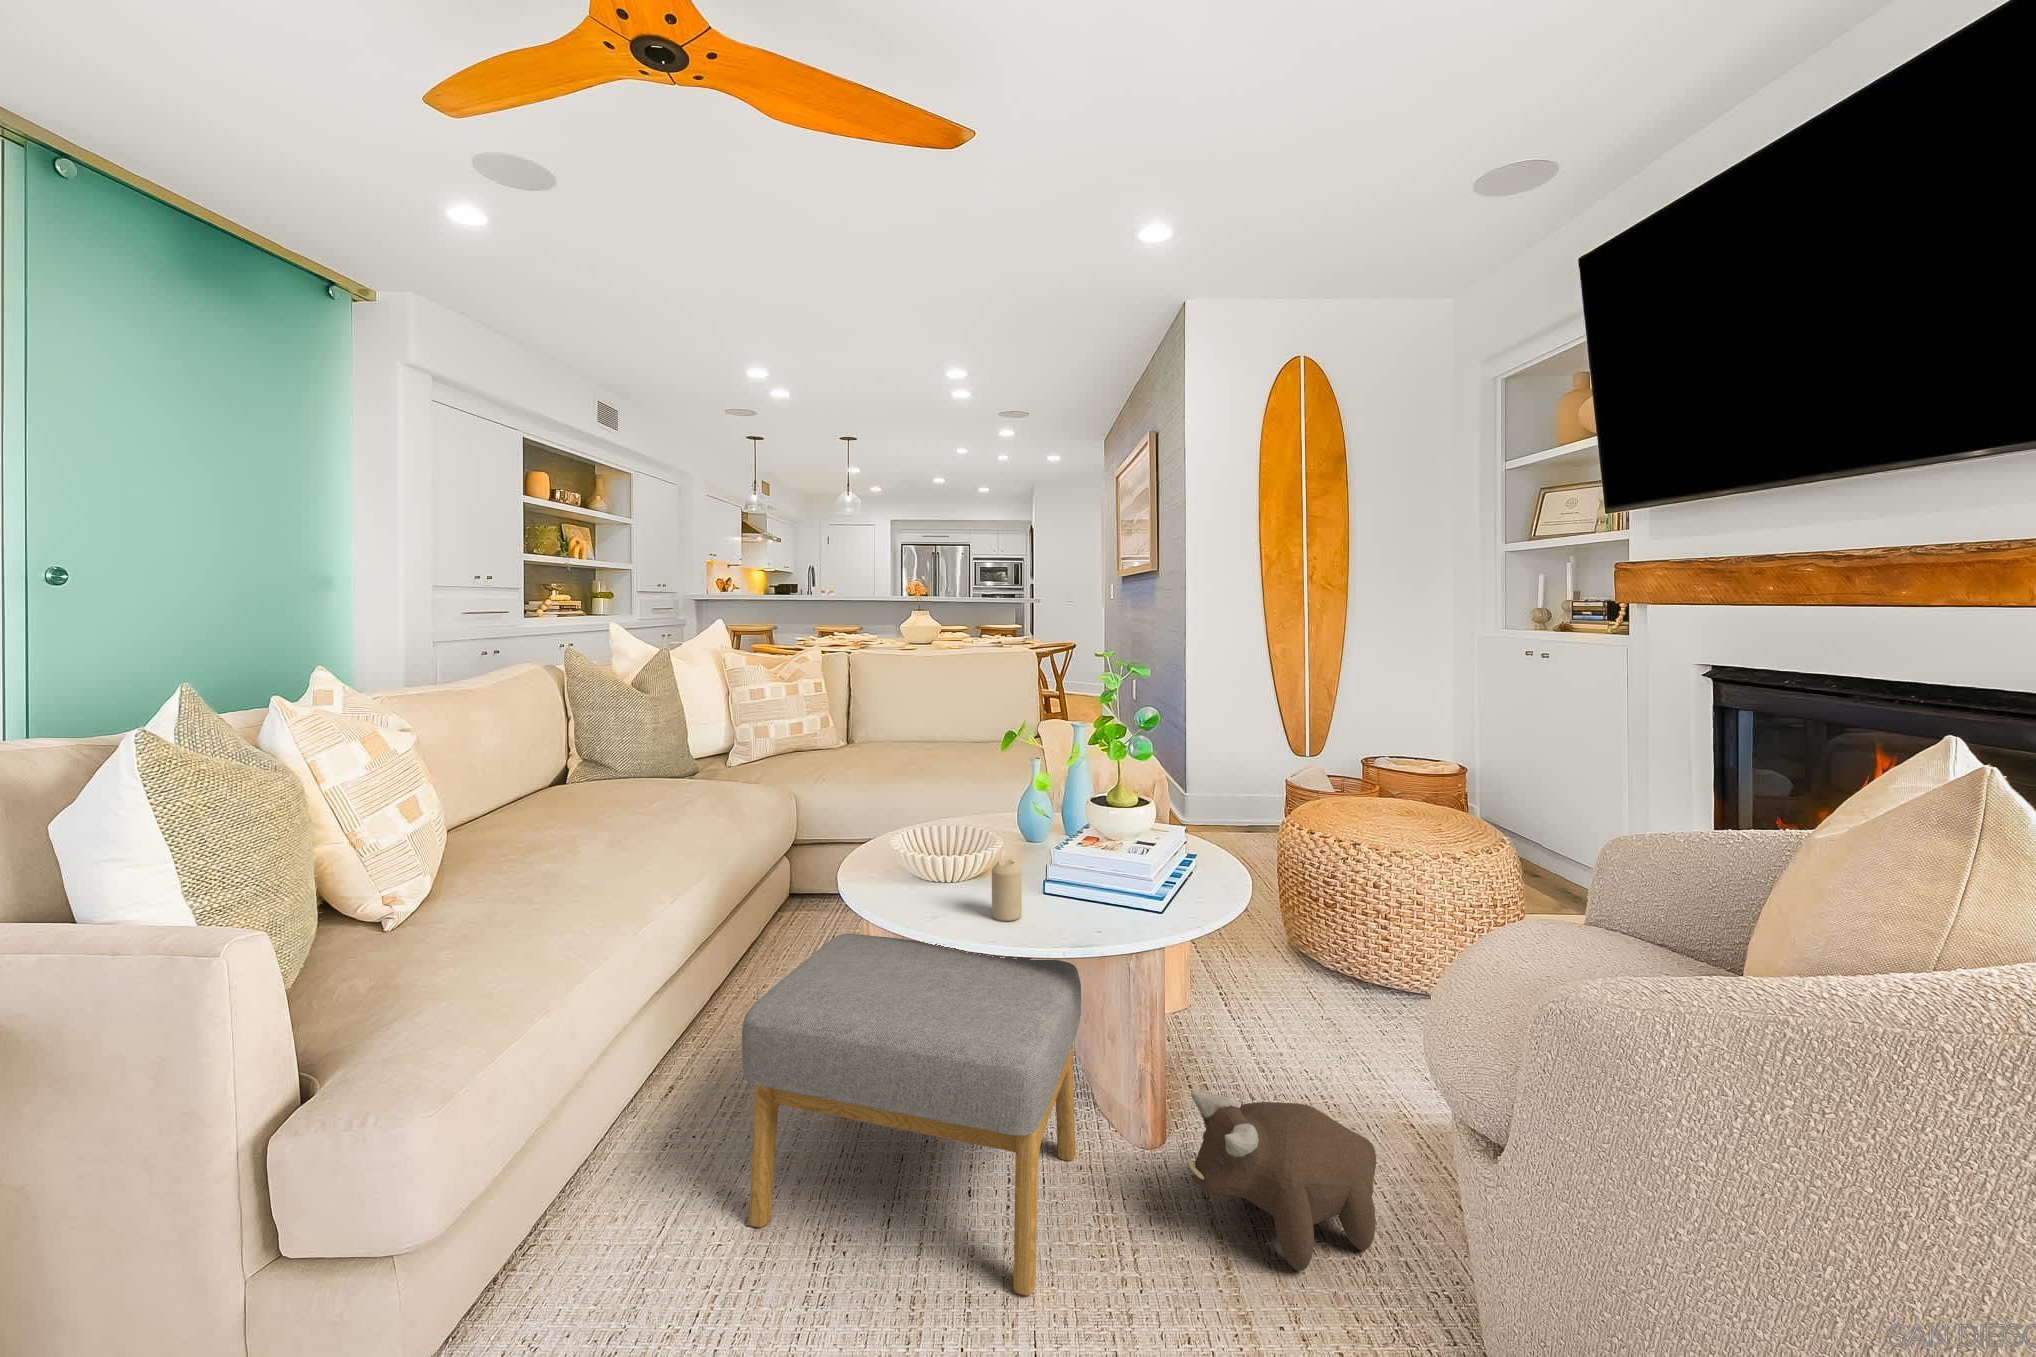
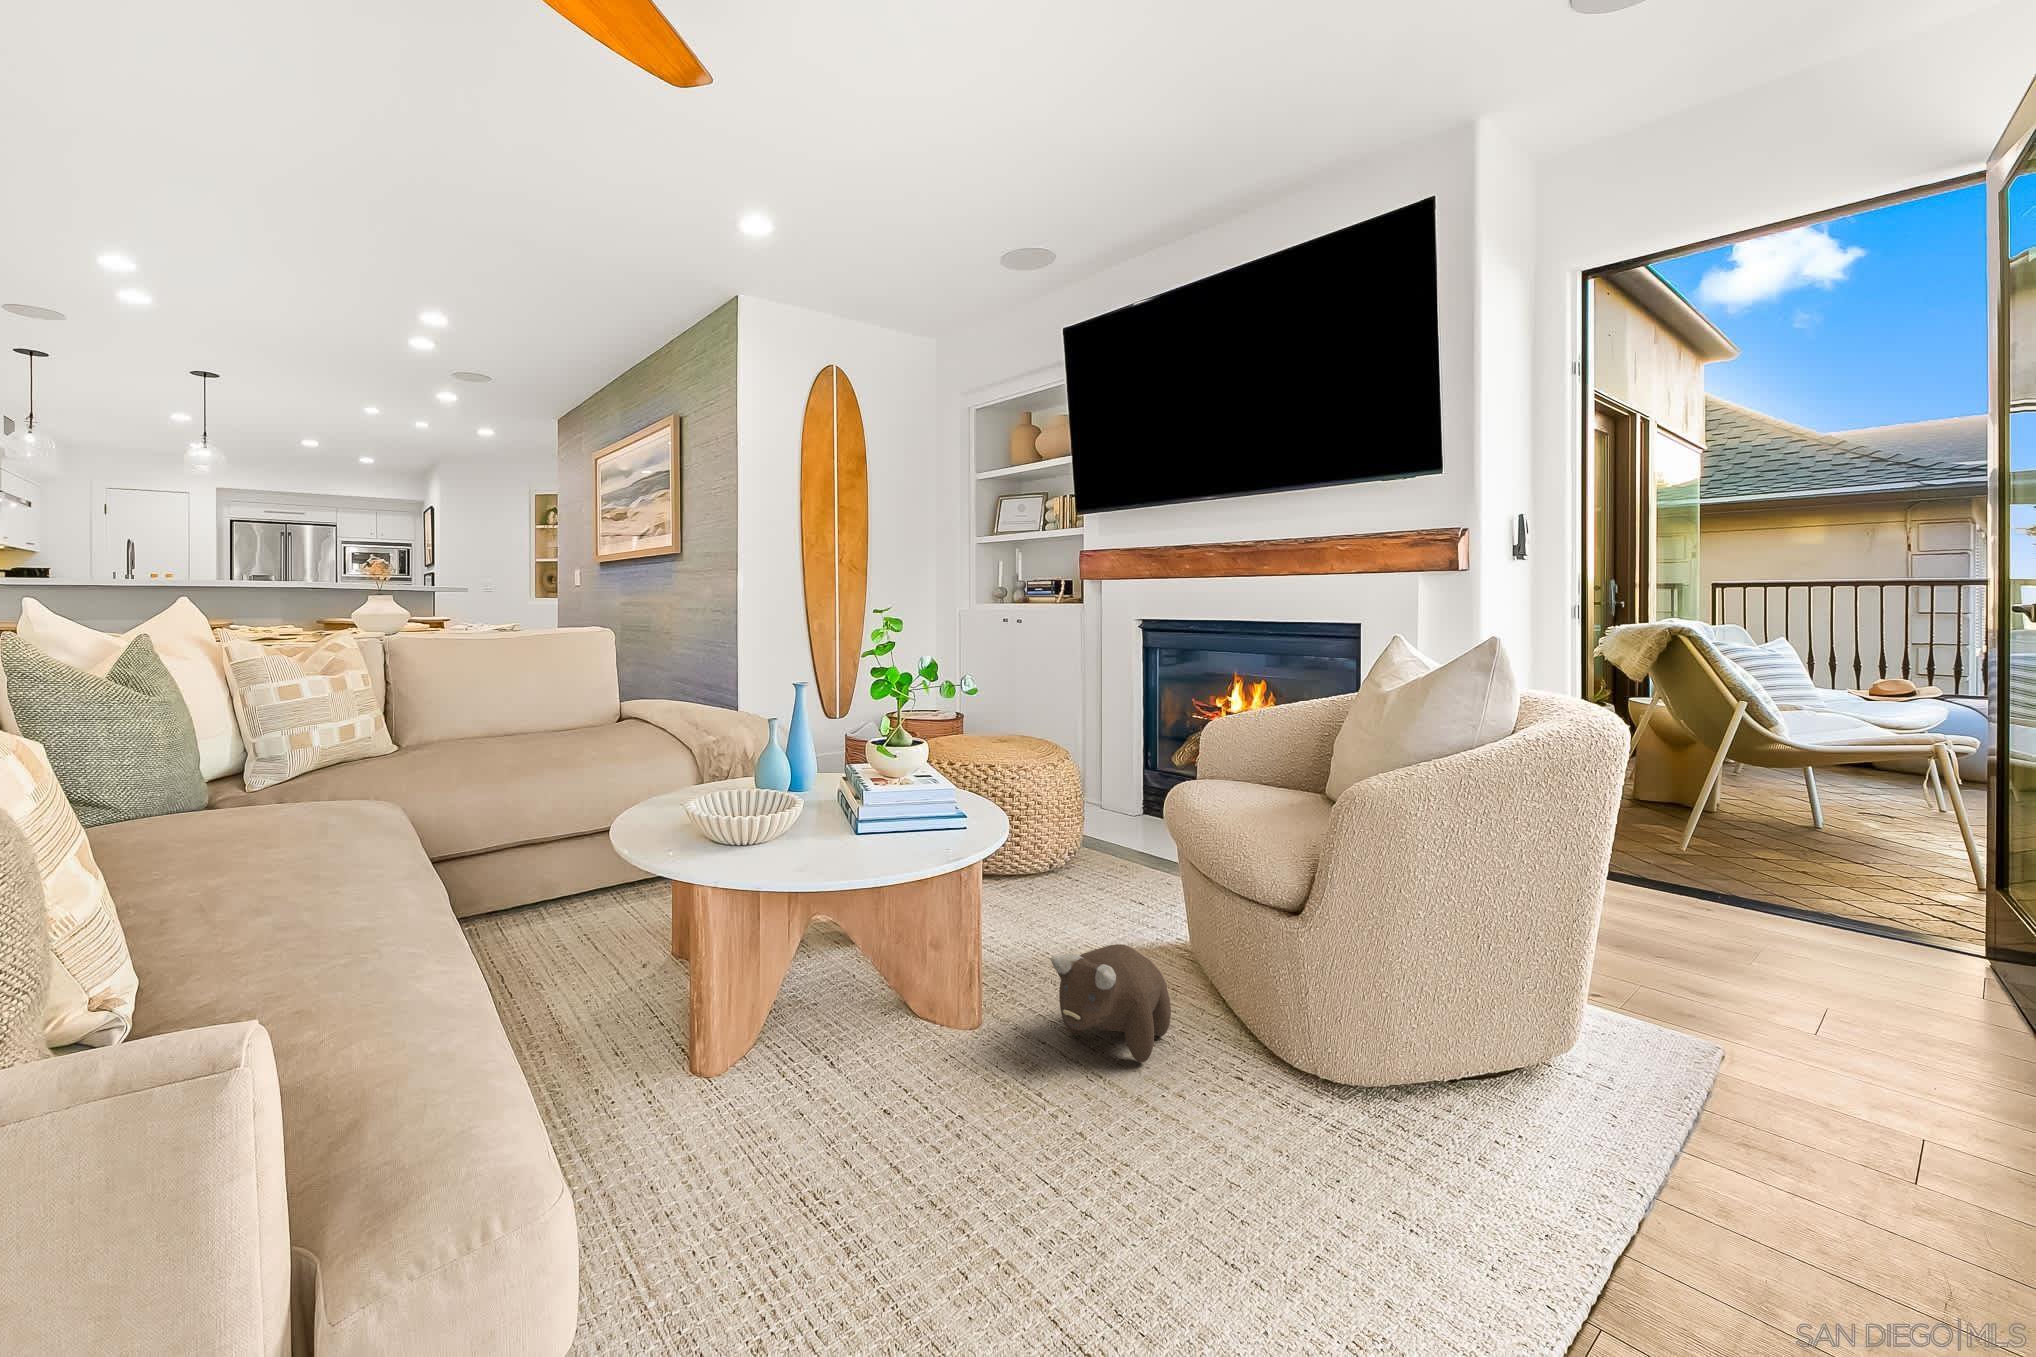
candle: present [992,860,1022,921] -> none [852,801,881,858]
footstool: present [742,934,1081,1295] -> none [683,883,1012,1226]

